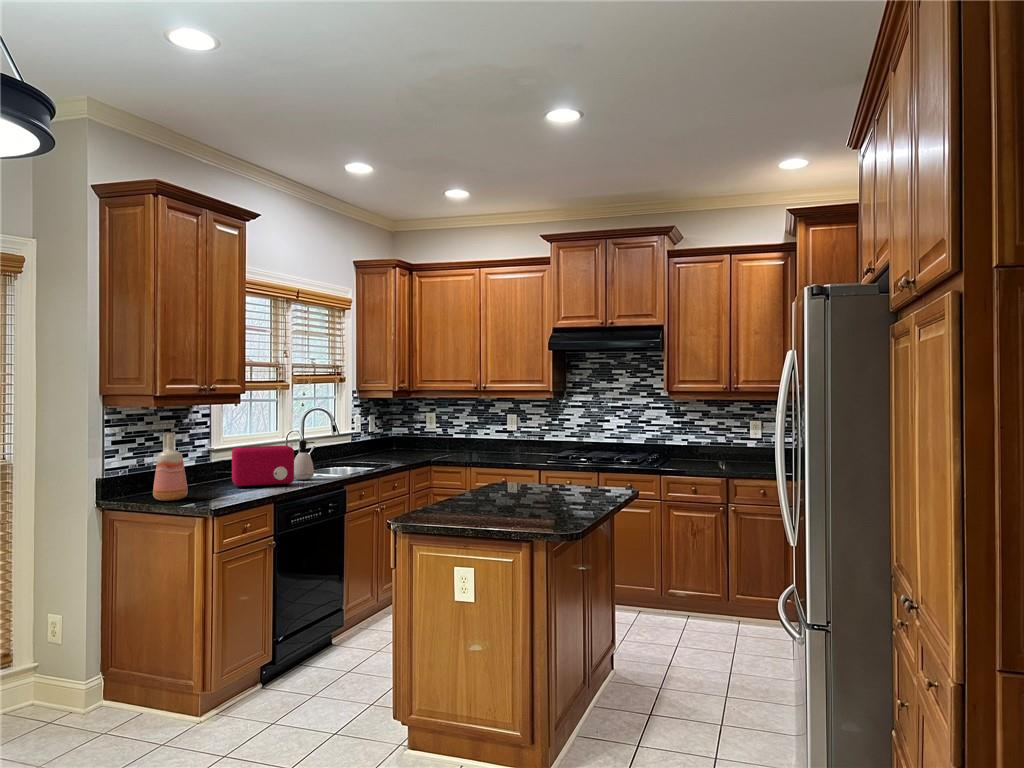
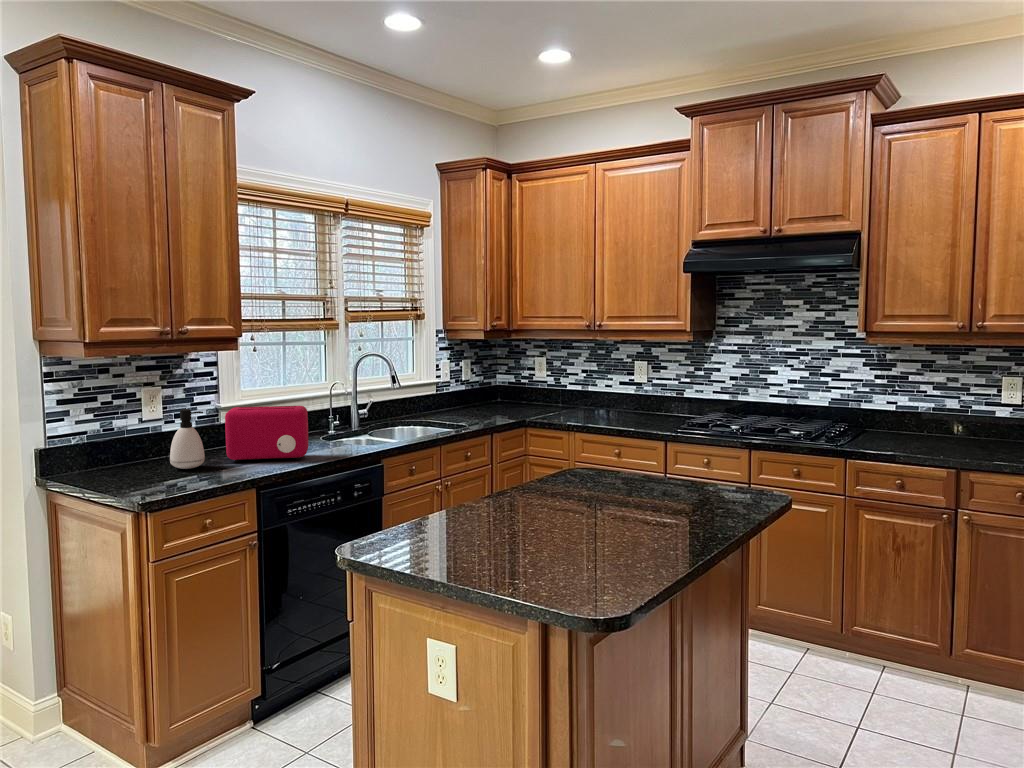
vase: present [153,435,188,501] -> none [95,394,143,483]
soap dispenser: present [294,440,315,480] -> present [170,409,205,469]

